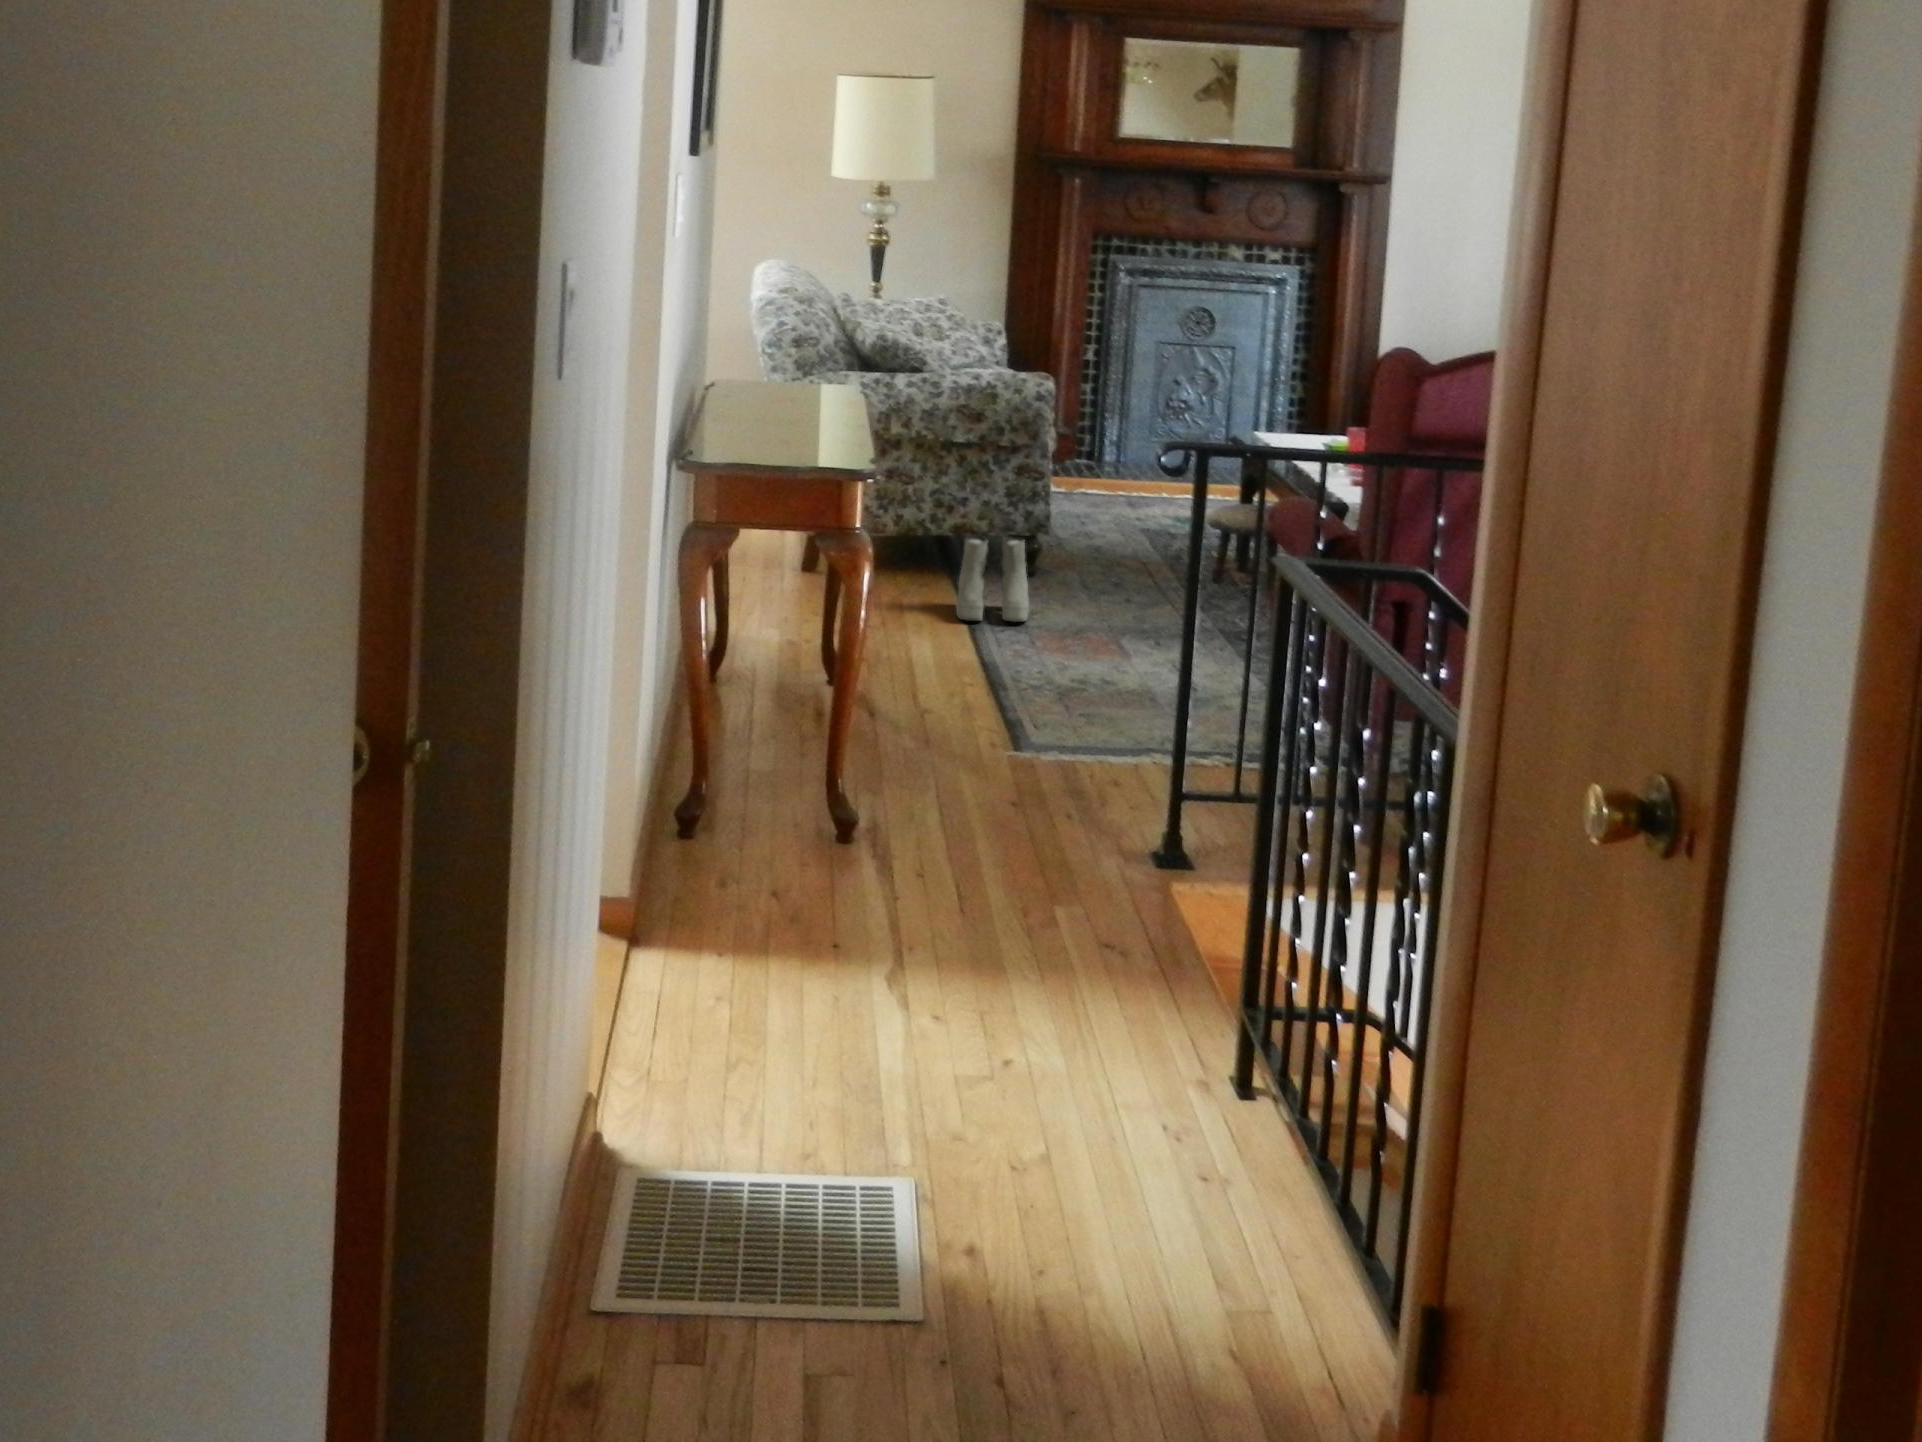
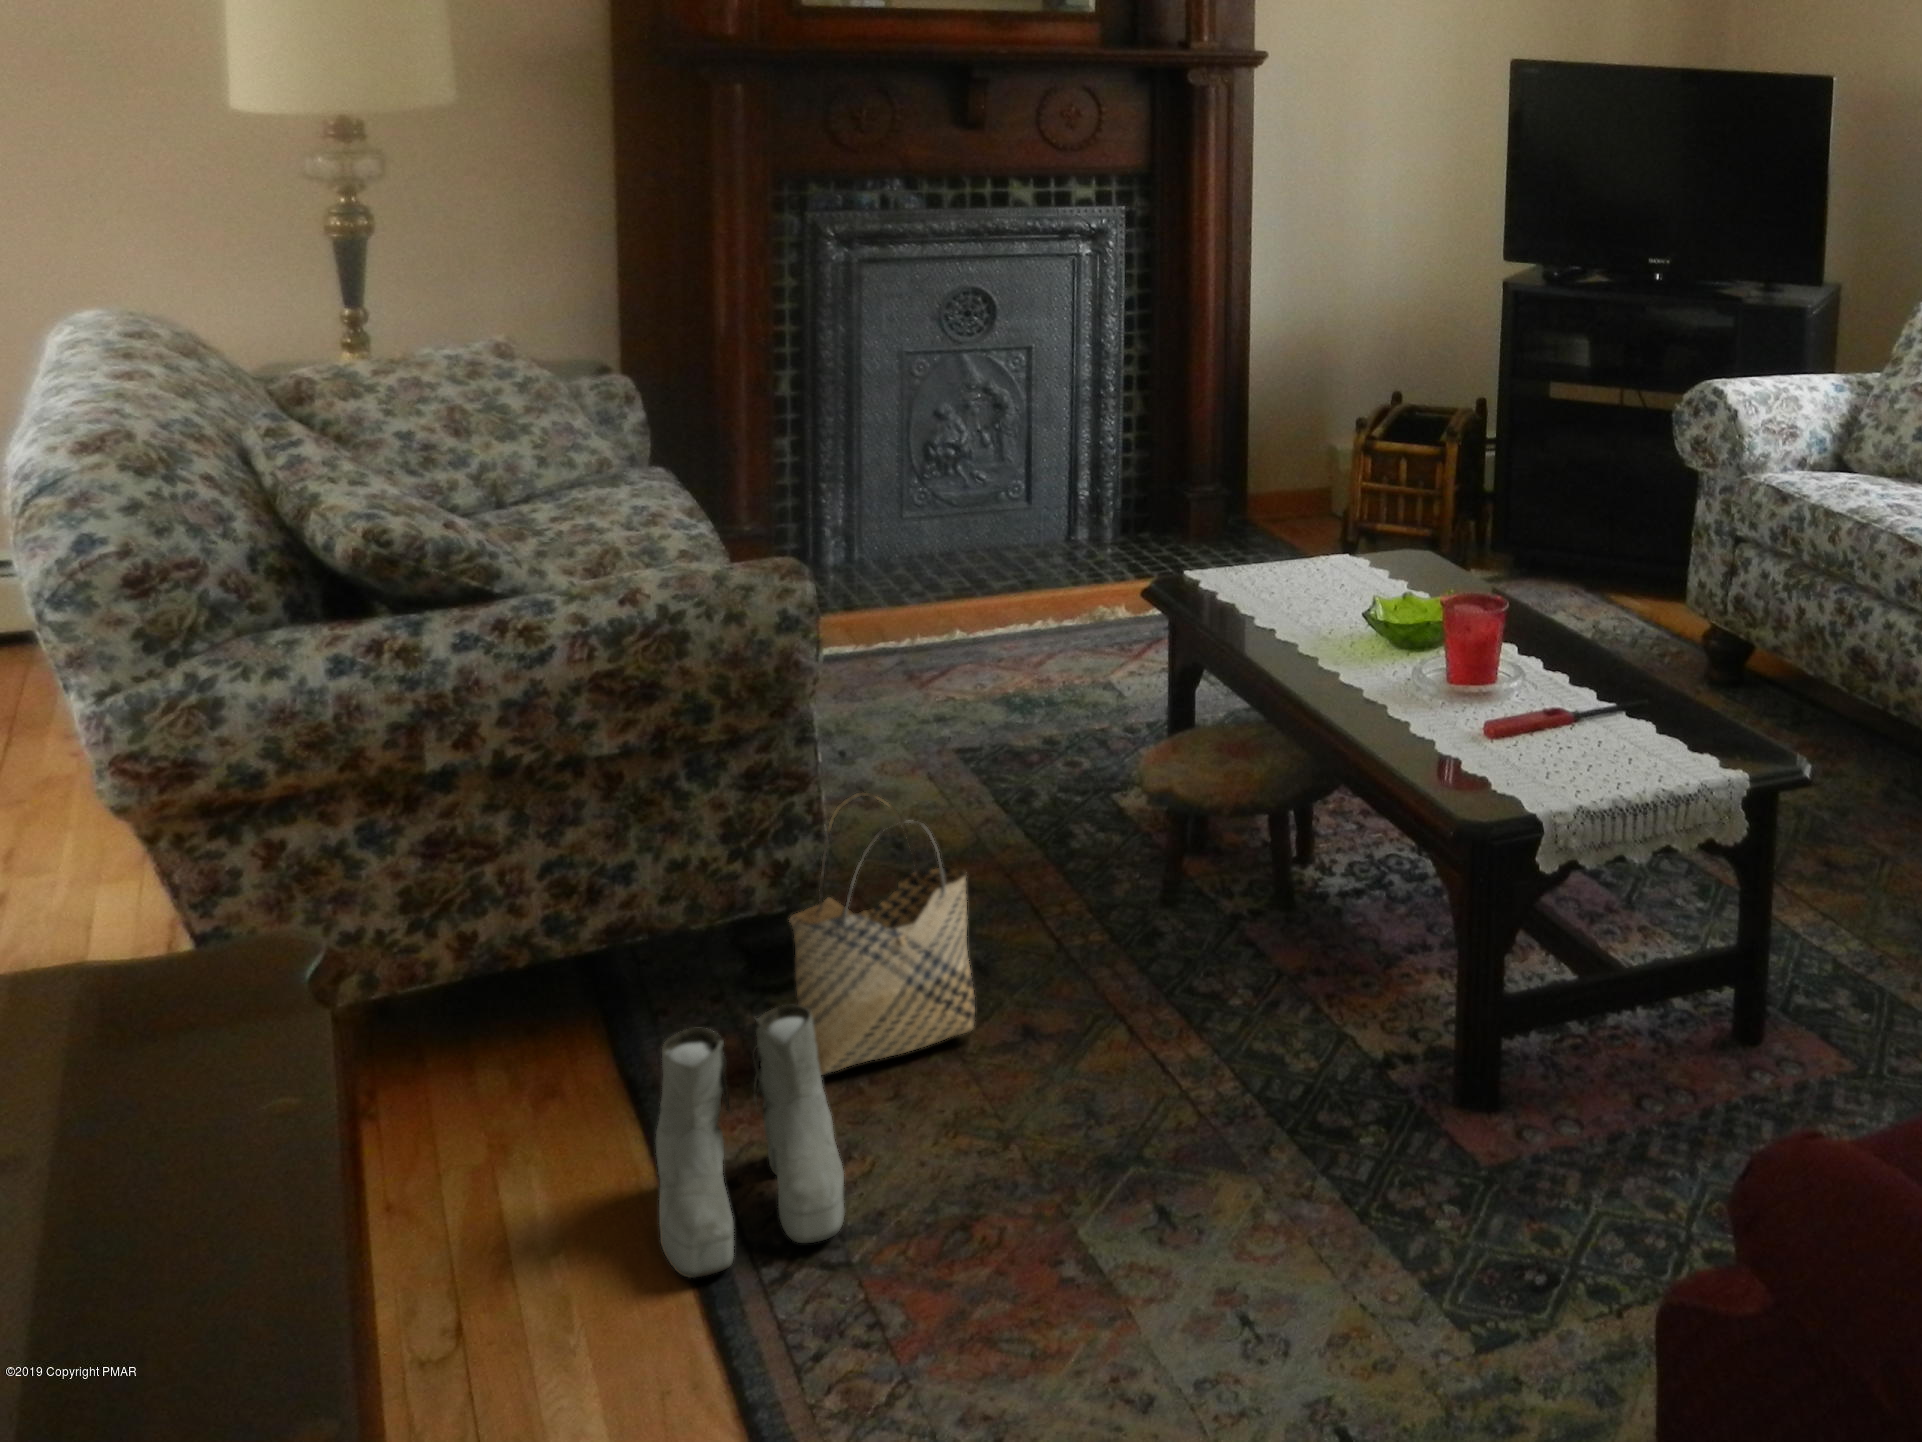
woven basket: none [1025,477,1106,595] -> present [790,792,975,1075]

